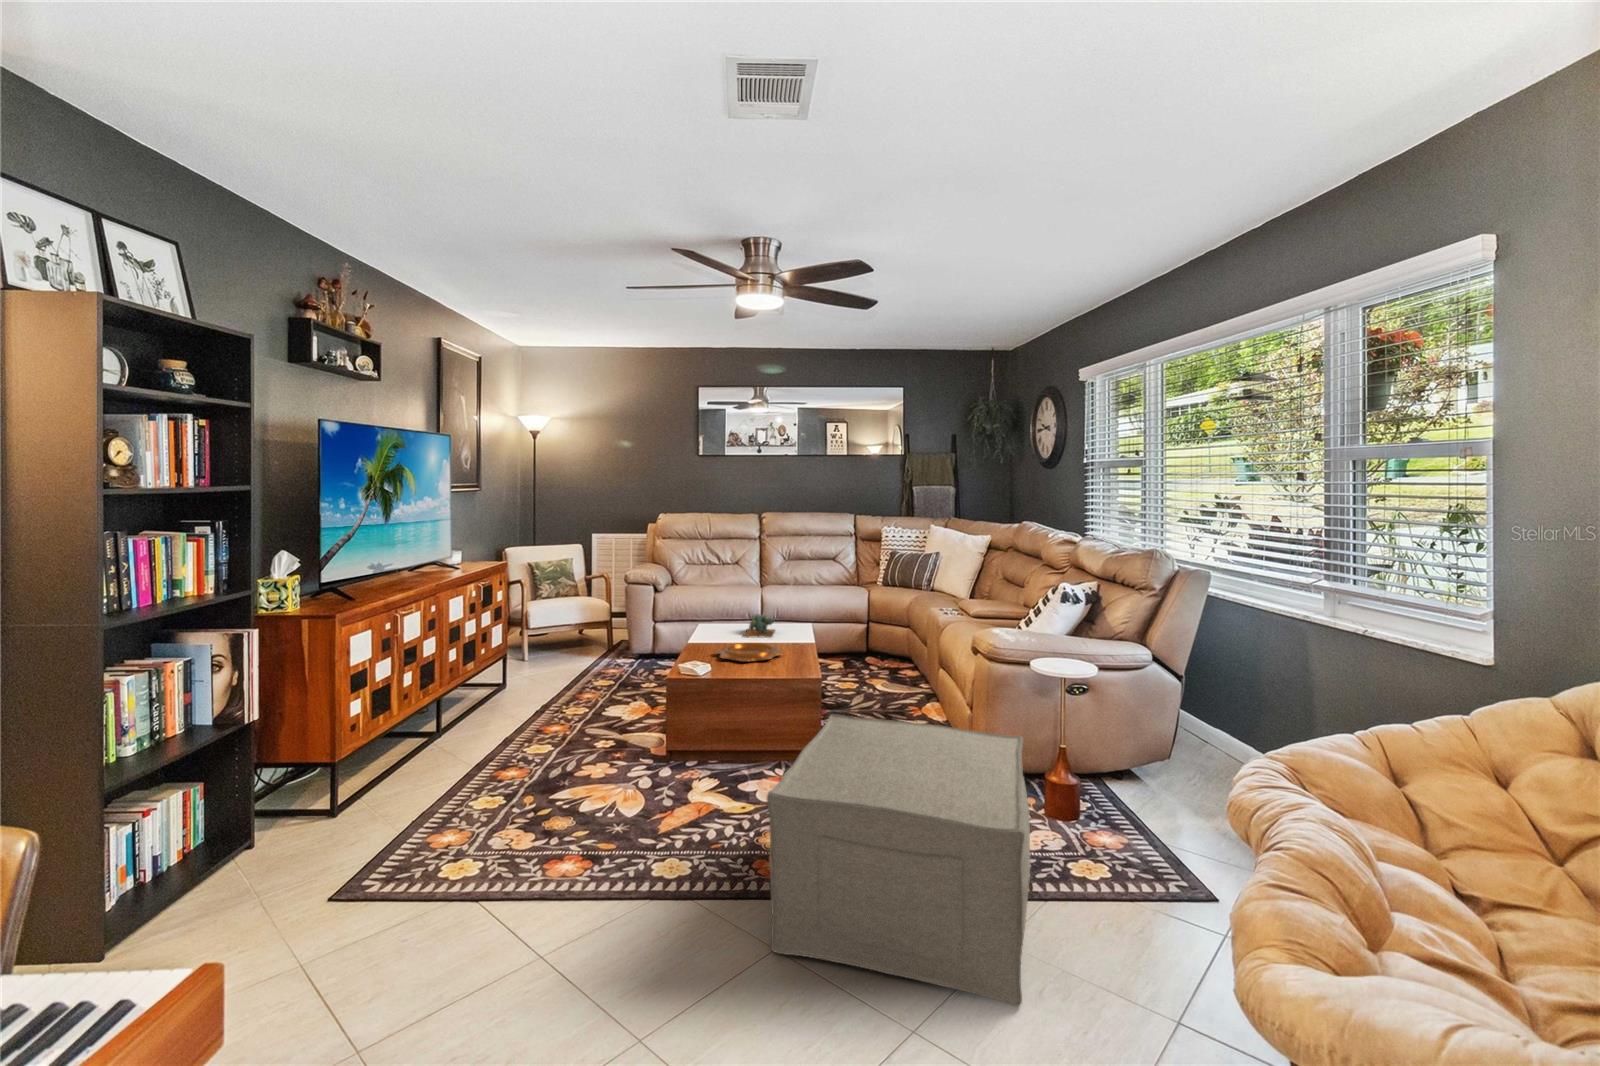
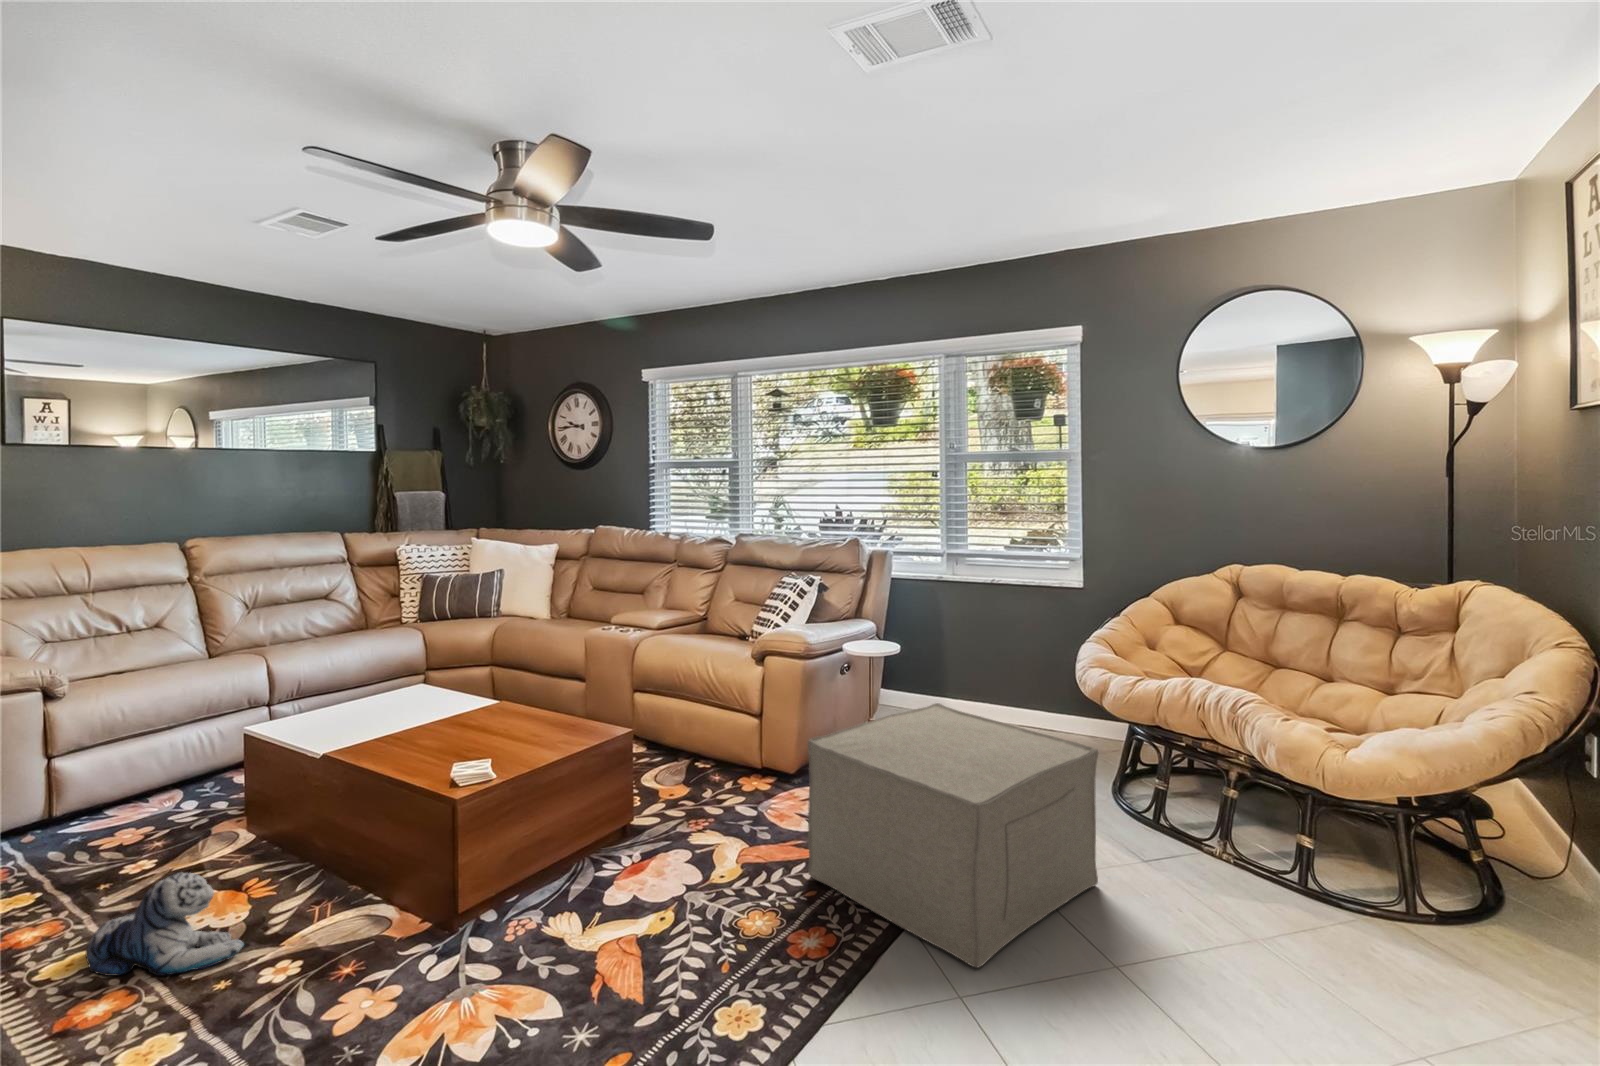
succulent plant: present [743,614,775,638] -> none [357,681,434,723]
decorative bowl: present [715,643,783,662] -> none [437,714,542,747]
plush toy: none [569,677,611,726] -> present [86,872,244,976]

